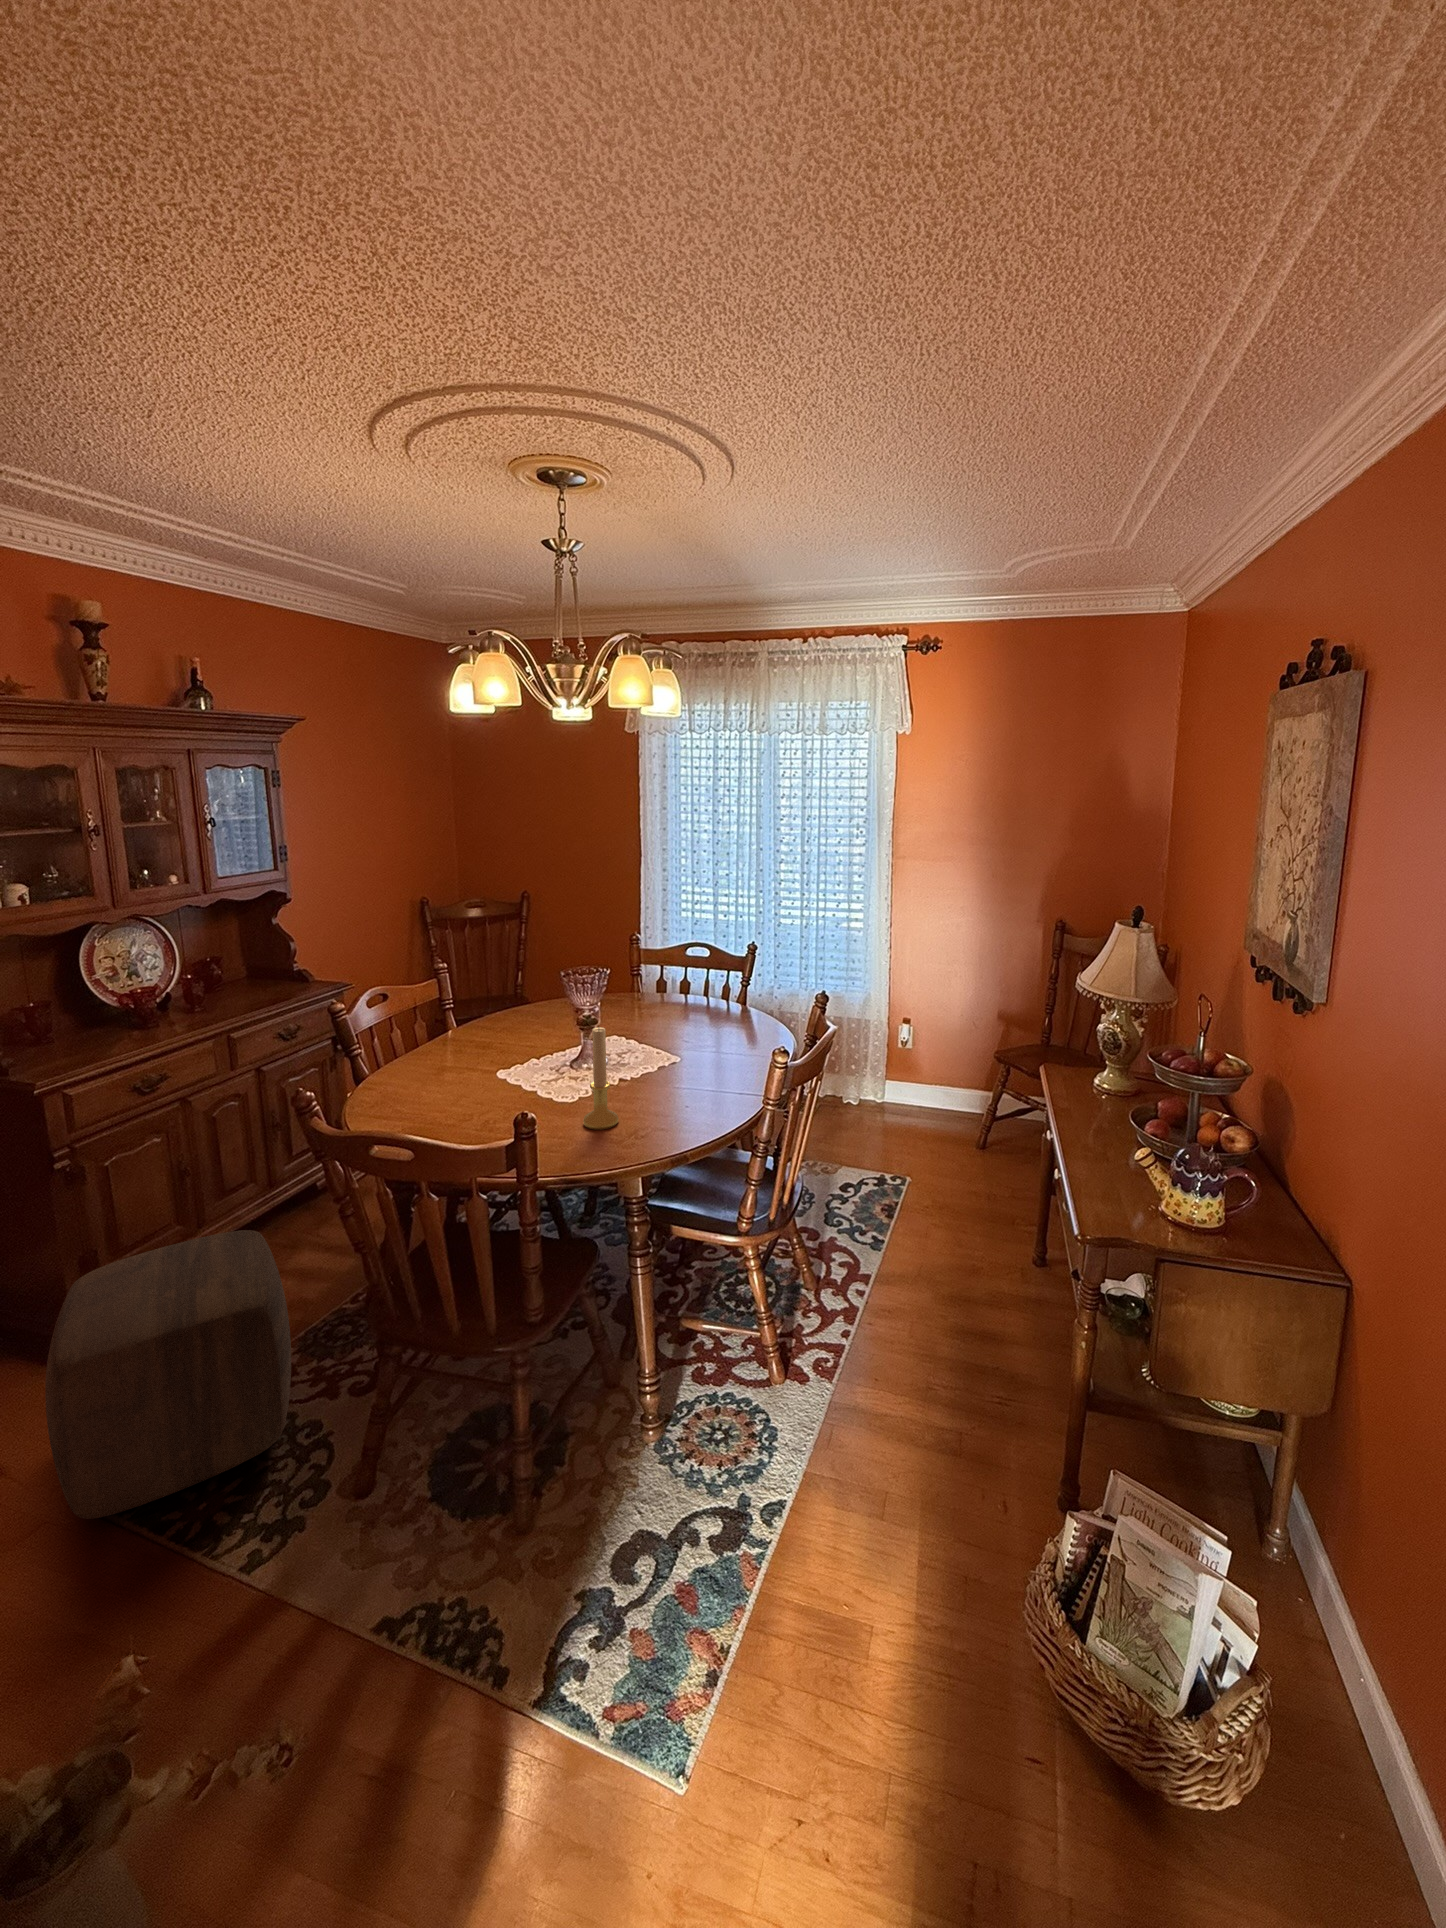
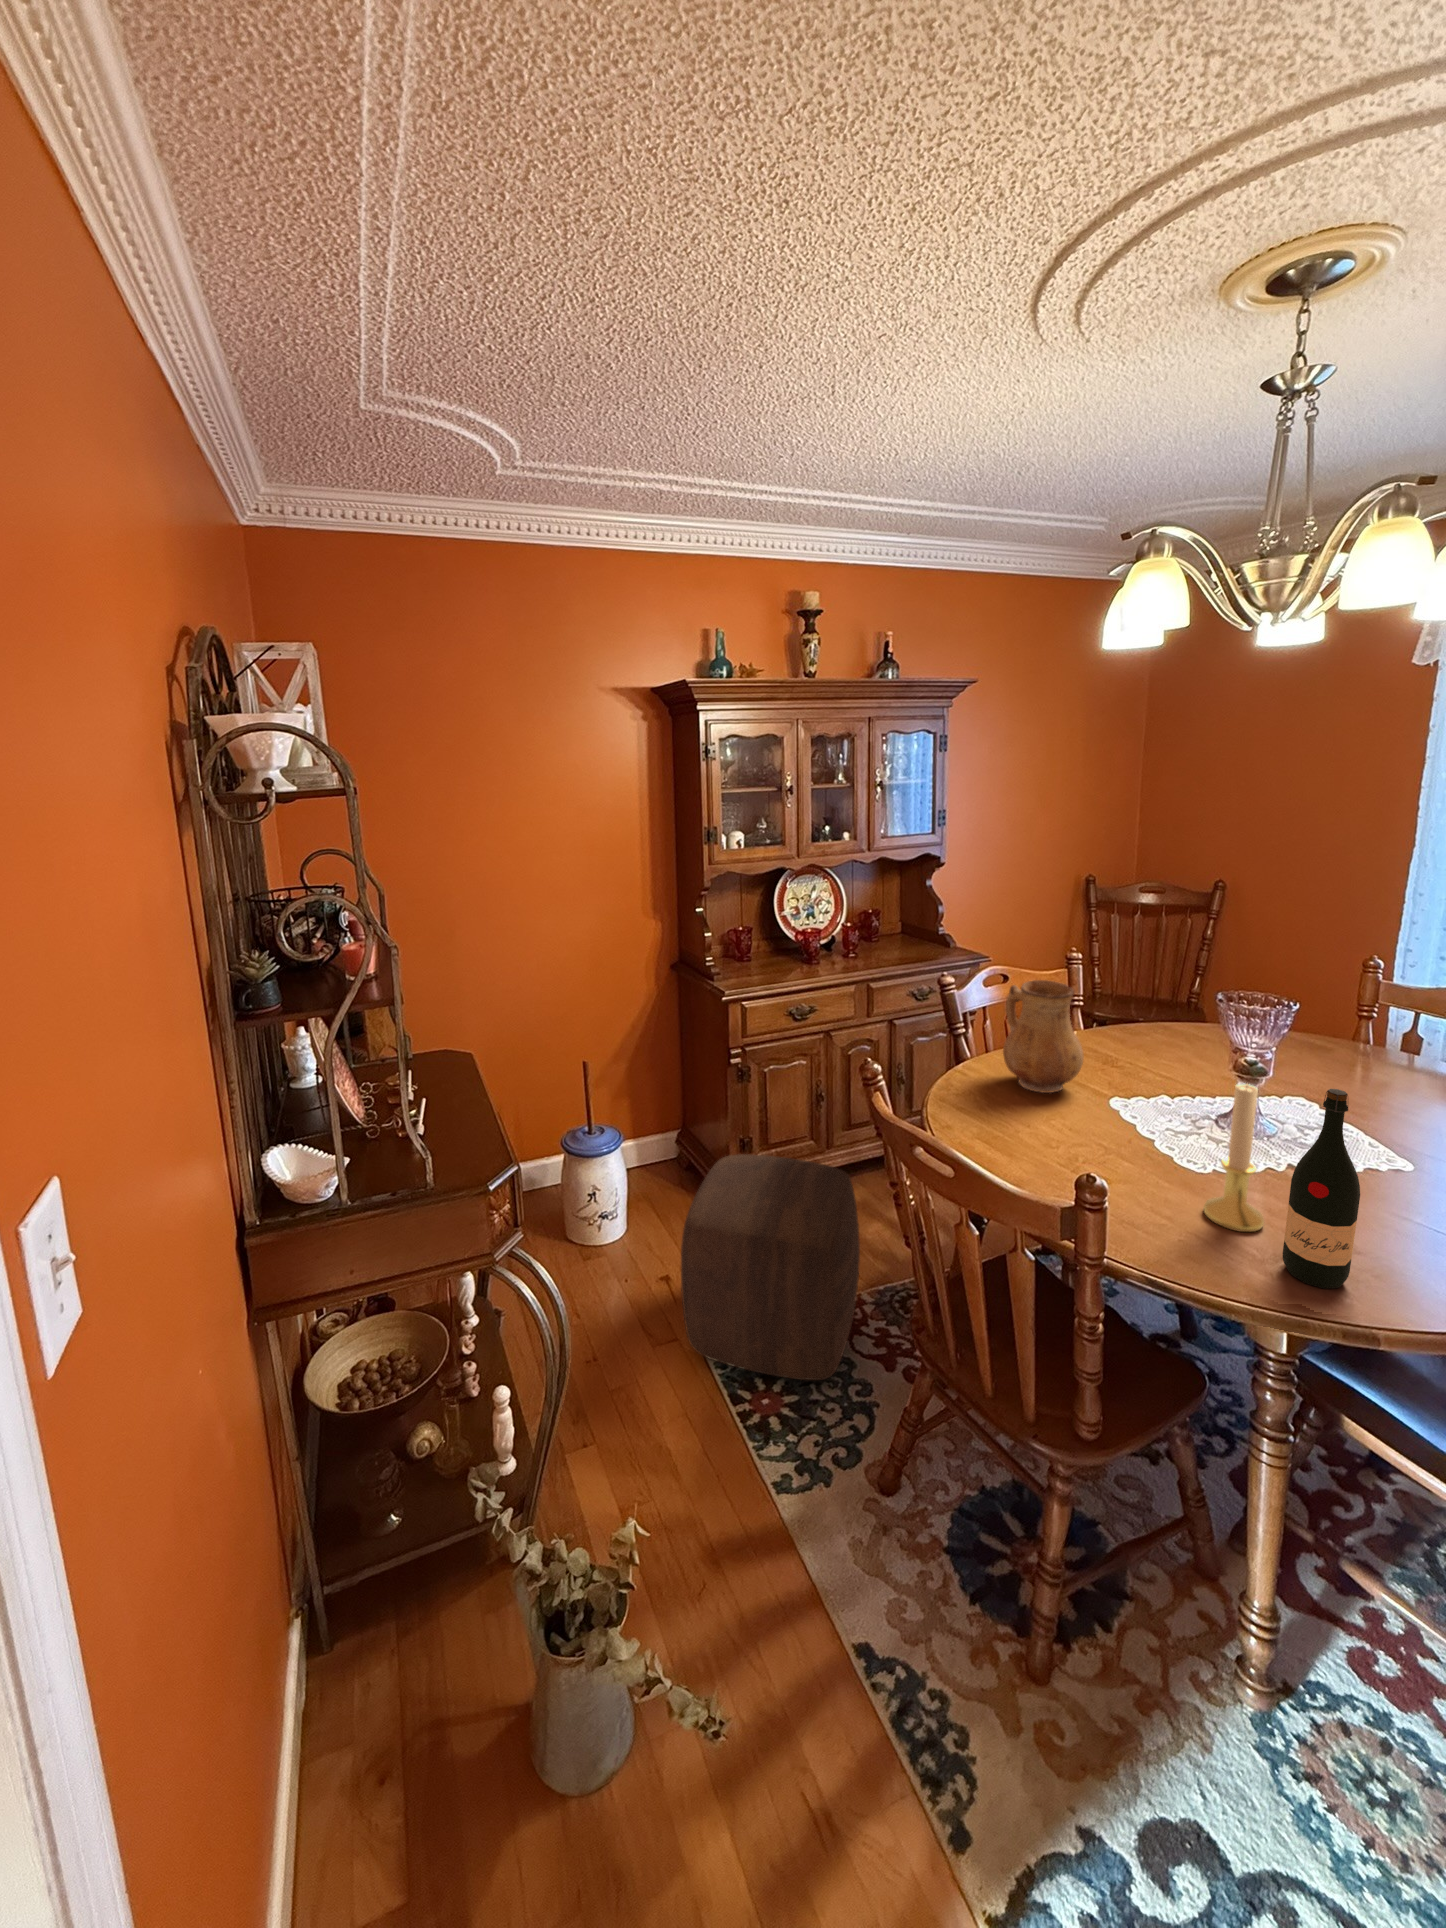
ceramic pitcher: none [401,989,474,1086] -> present [1003,980,1083,1093]
wine bottle: none [633,1014,668,1143] -> present [1283,1089,1360,1288]

